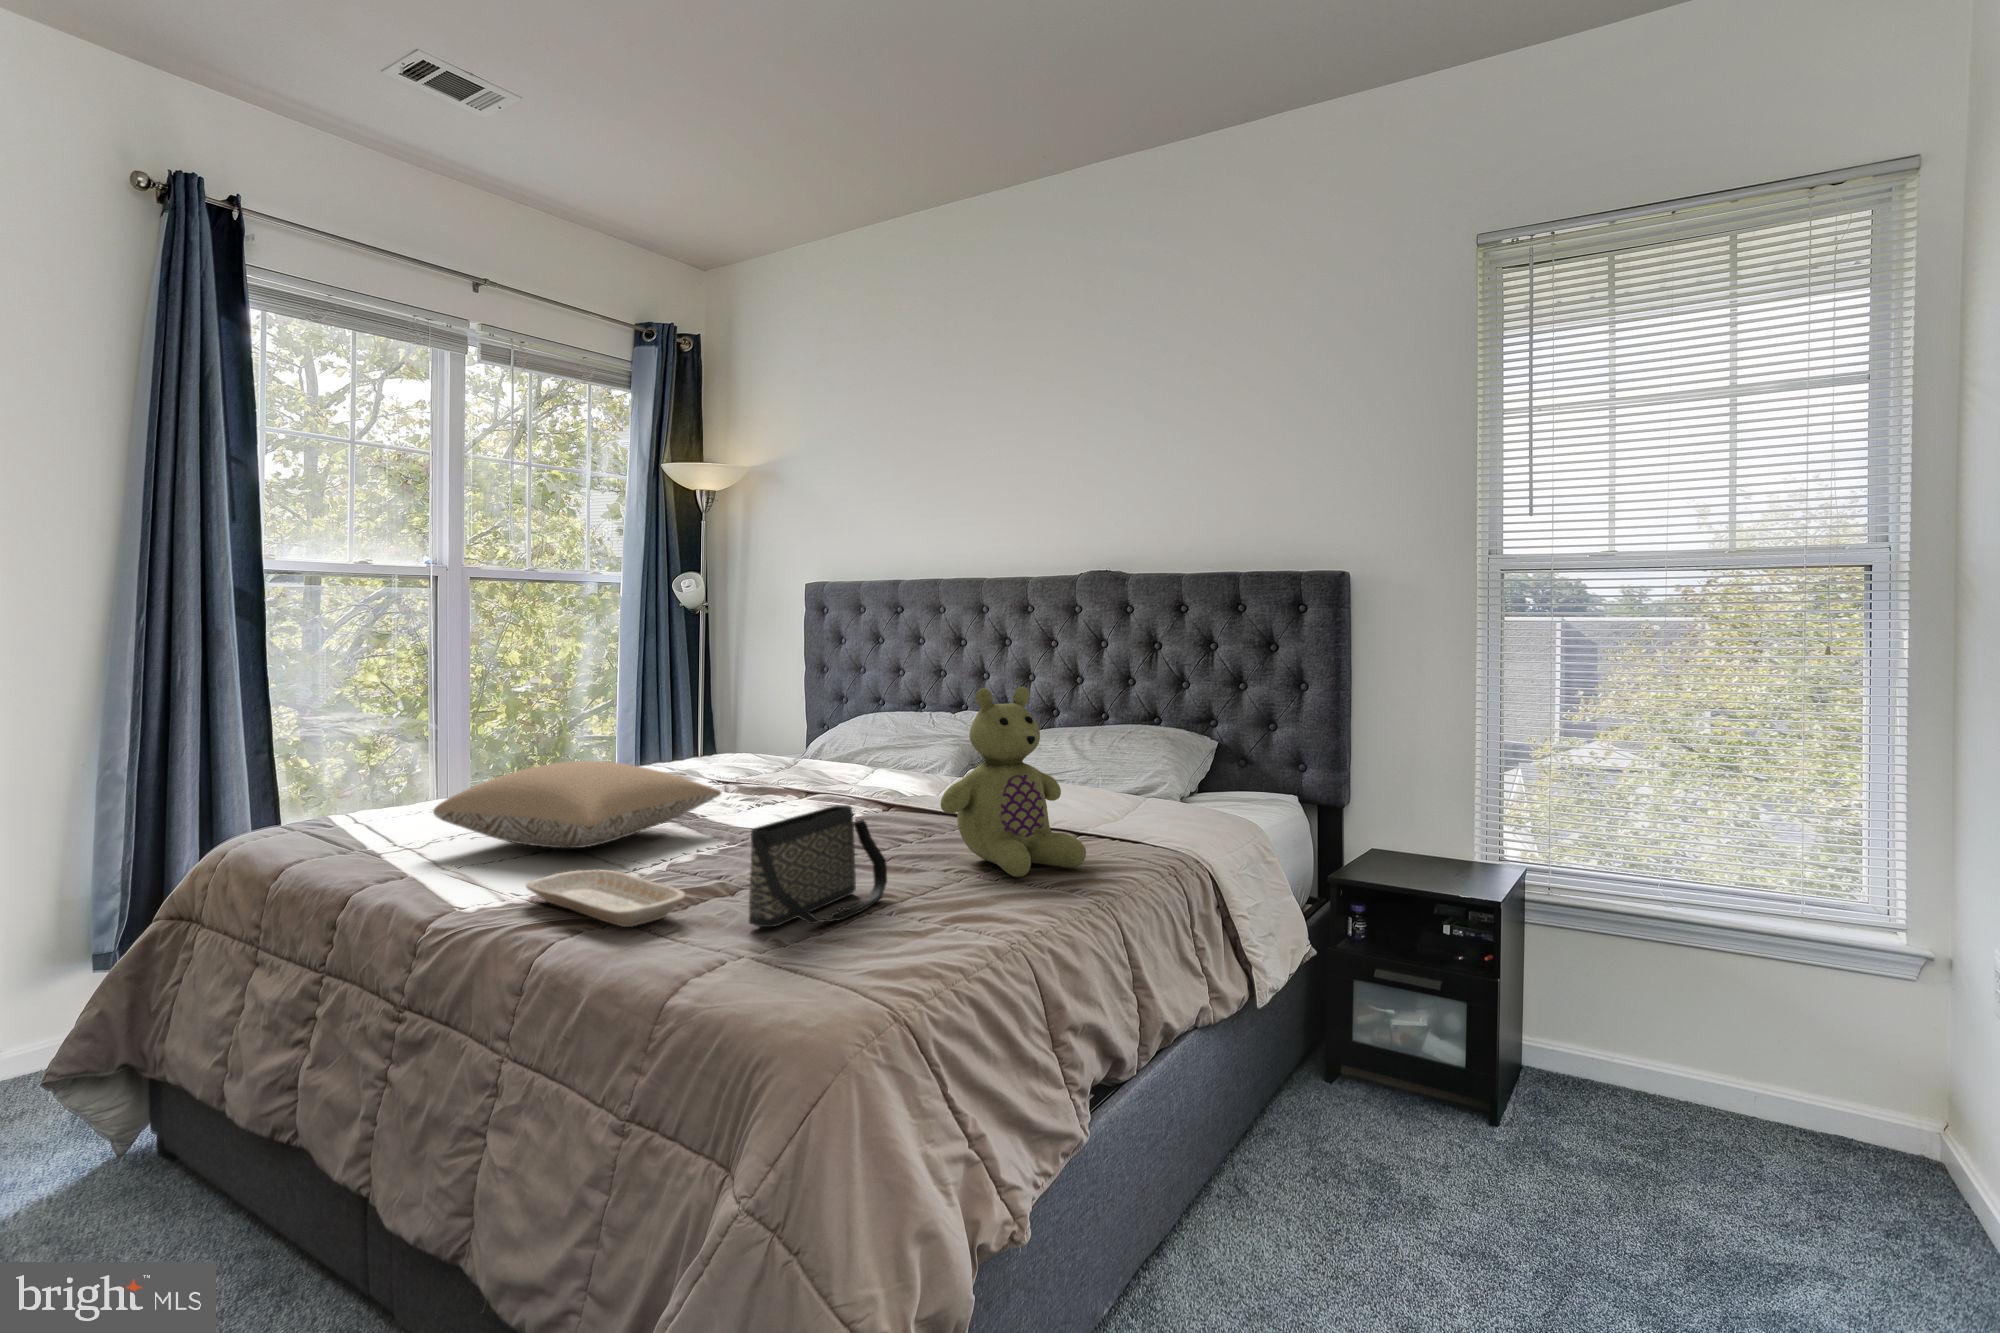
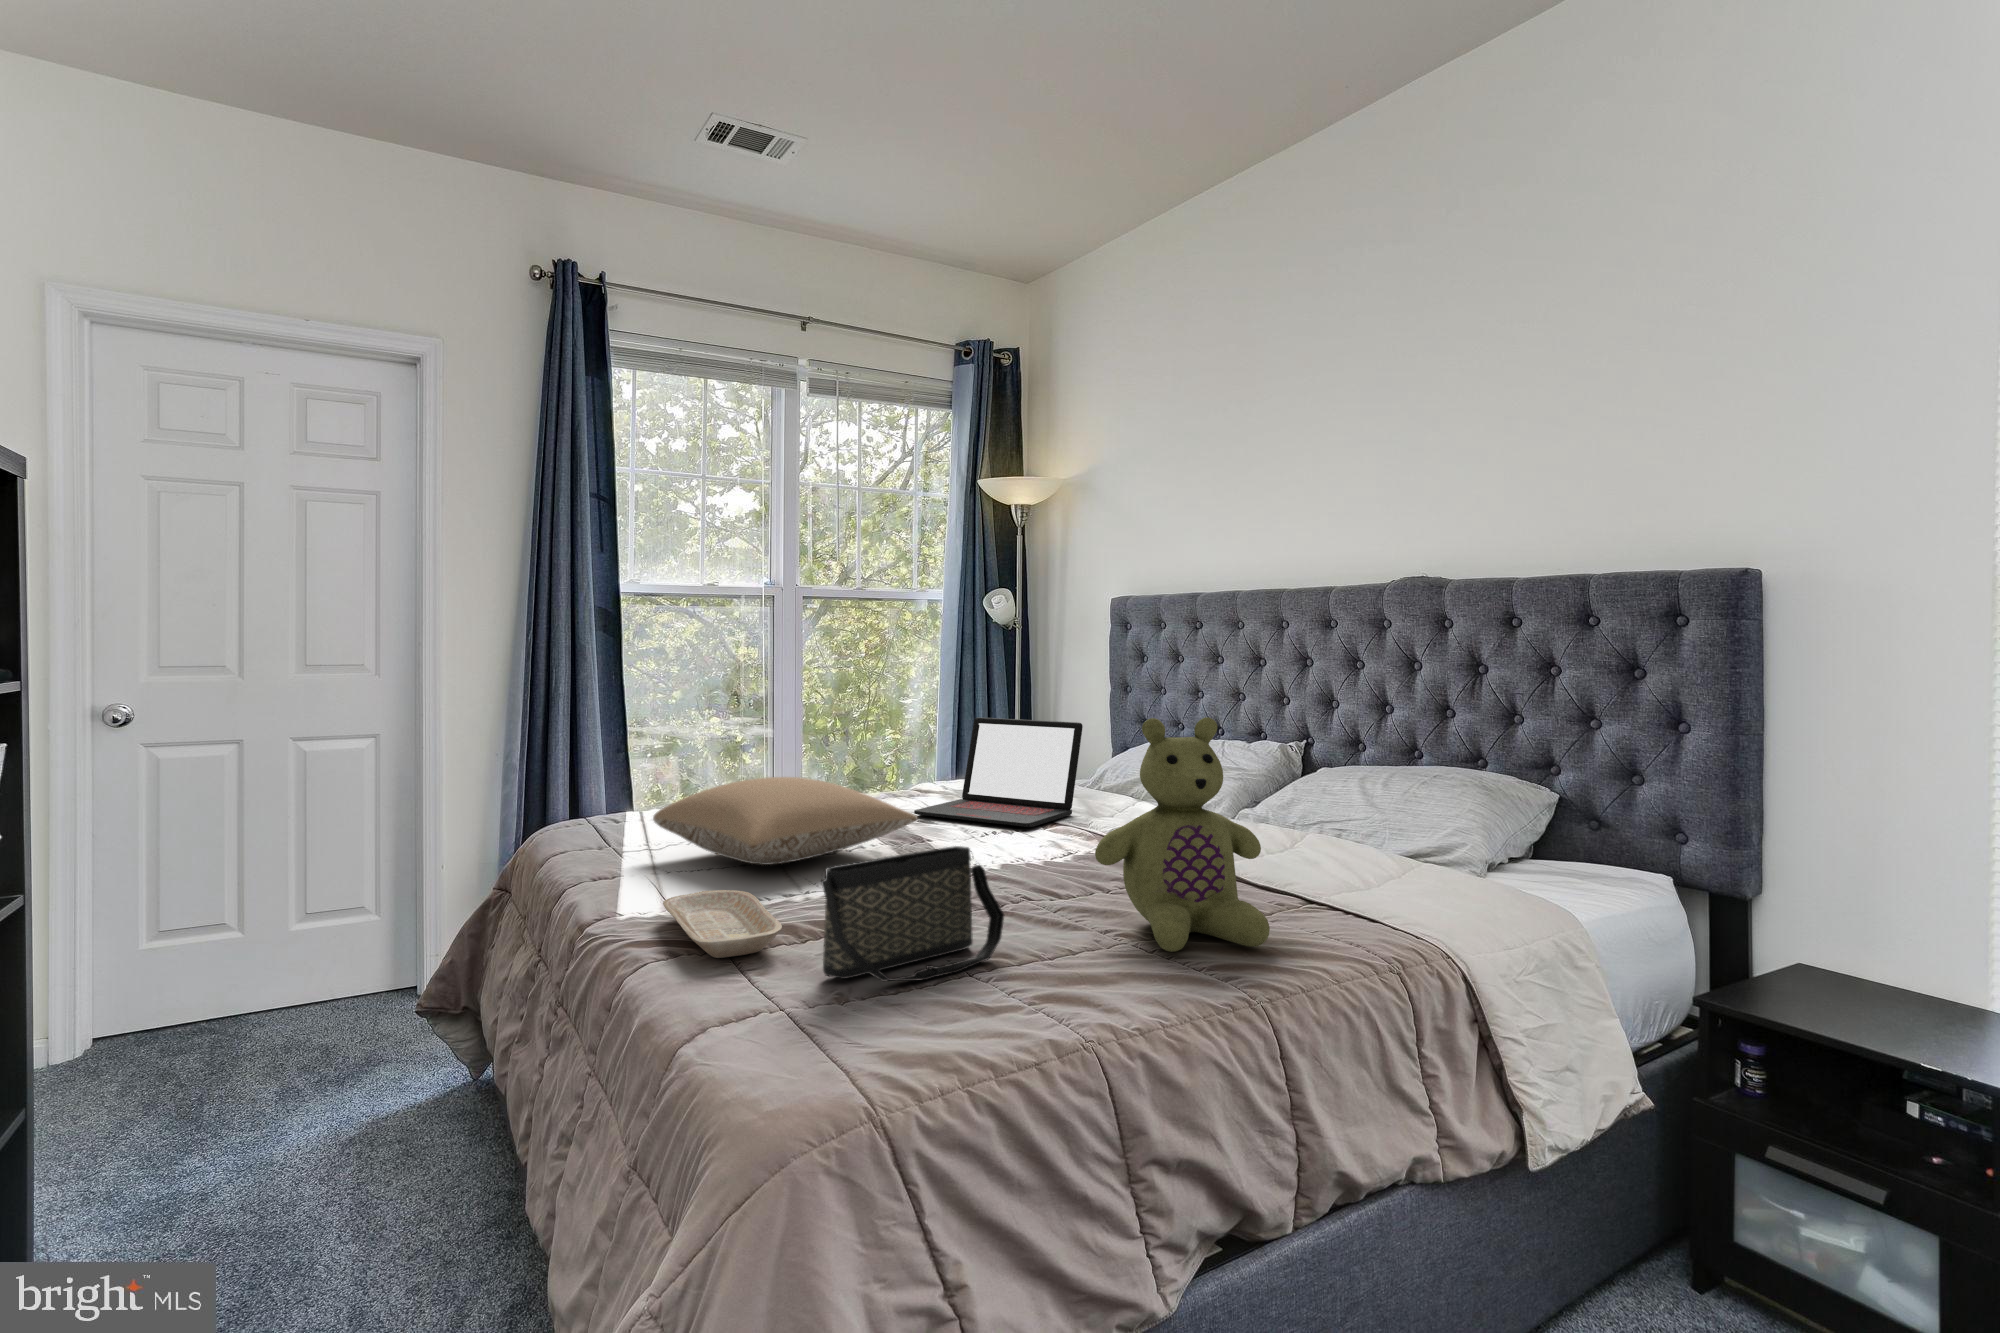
laptop: none [674,699,831,798] -> present [914,717,1083,827]

